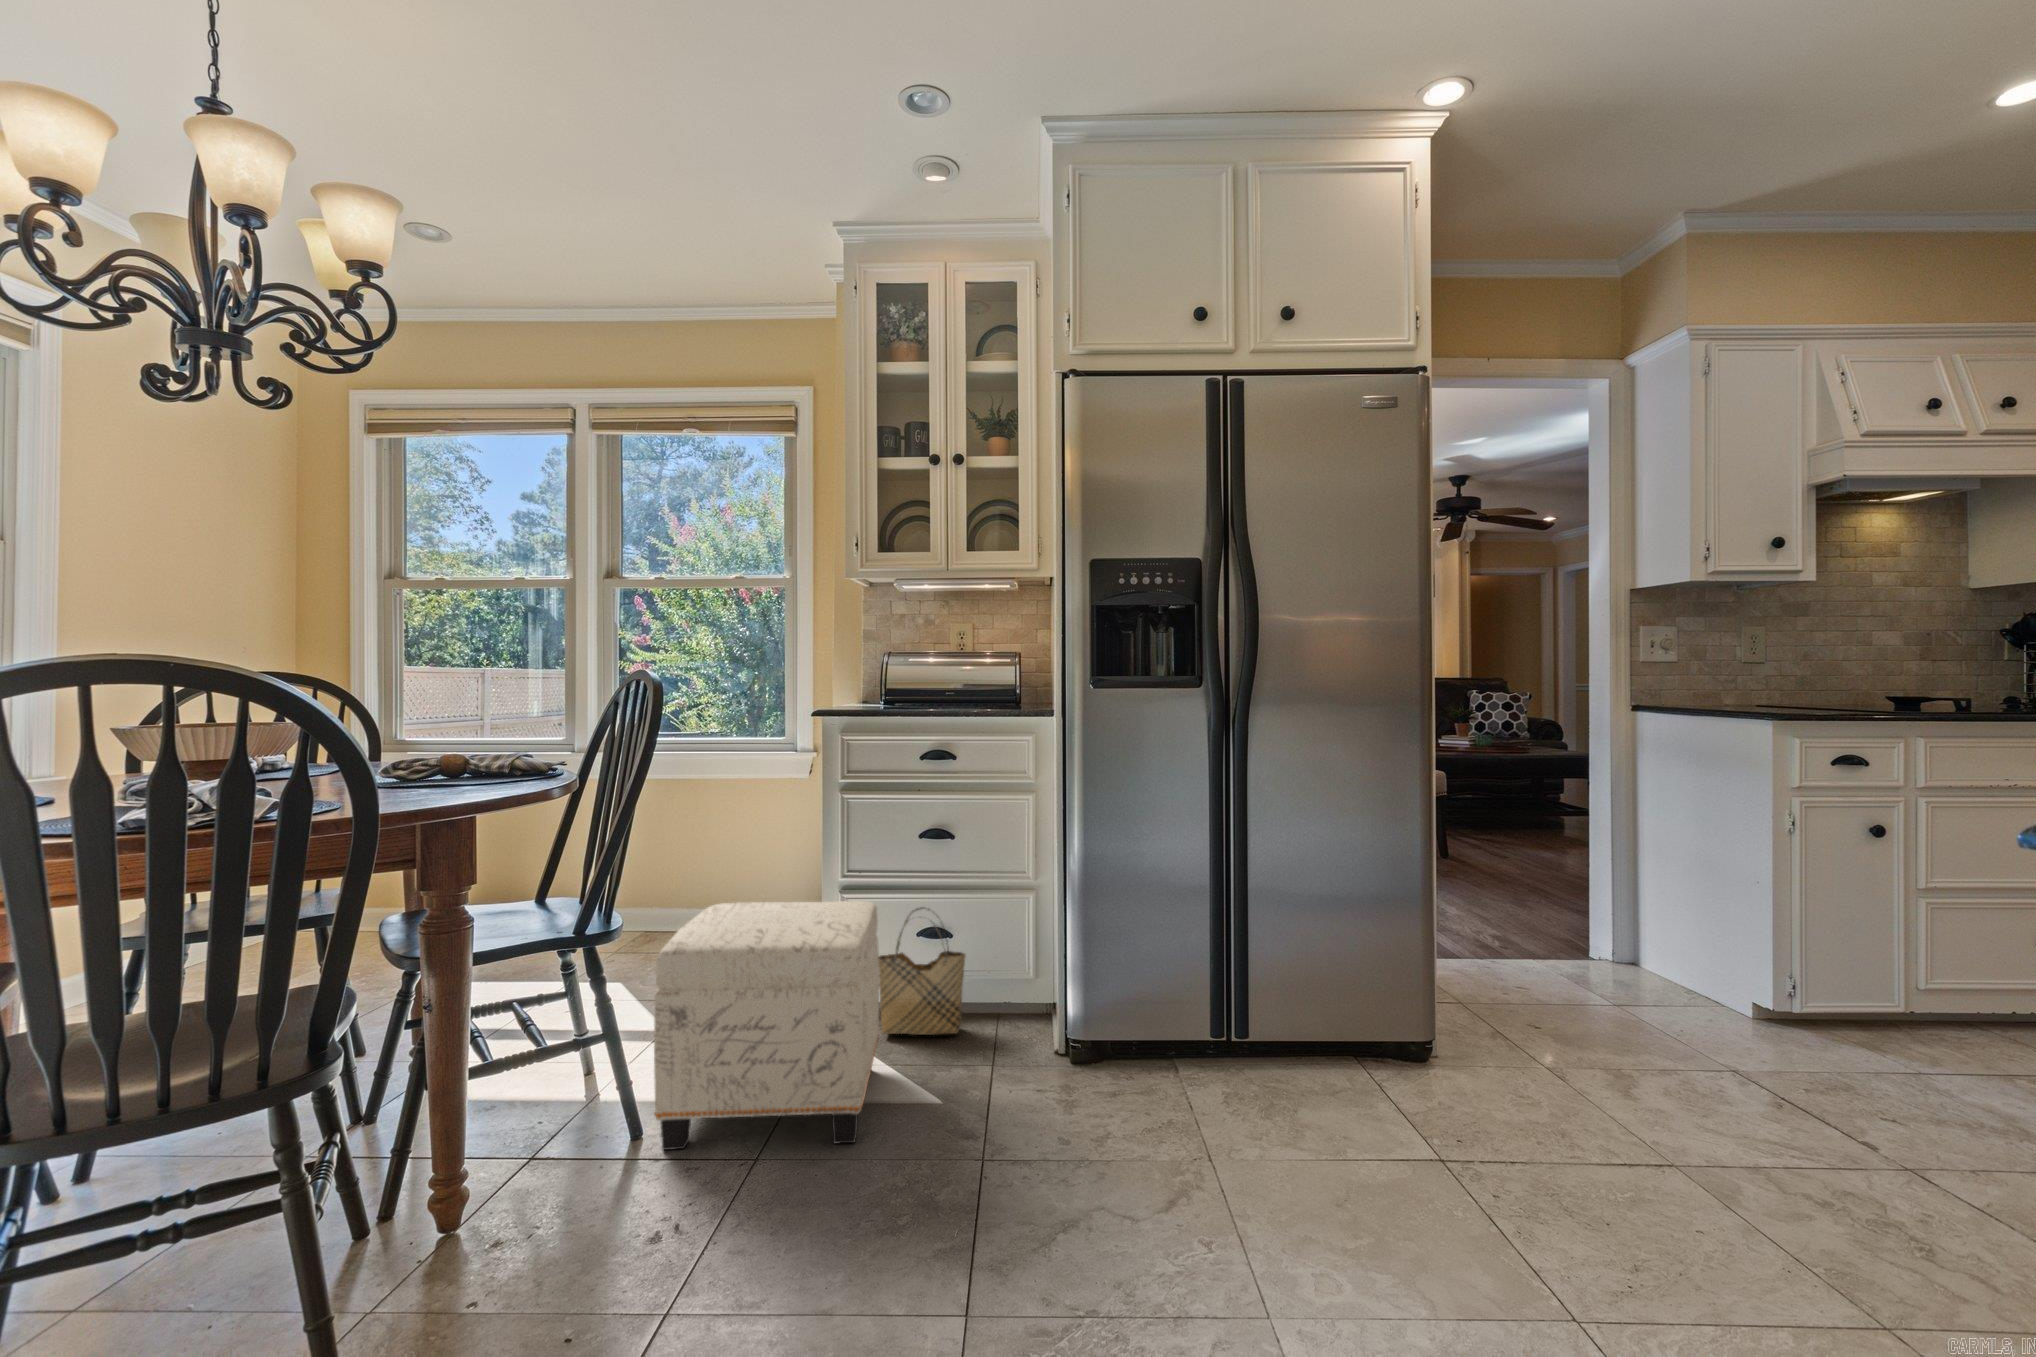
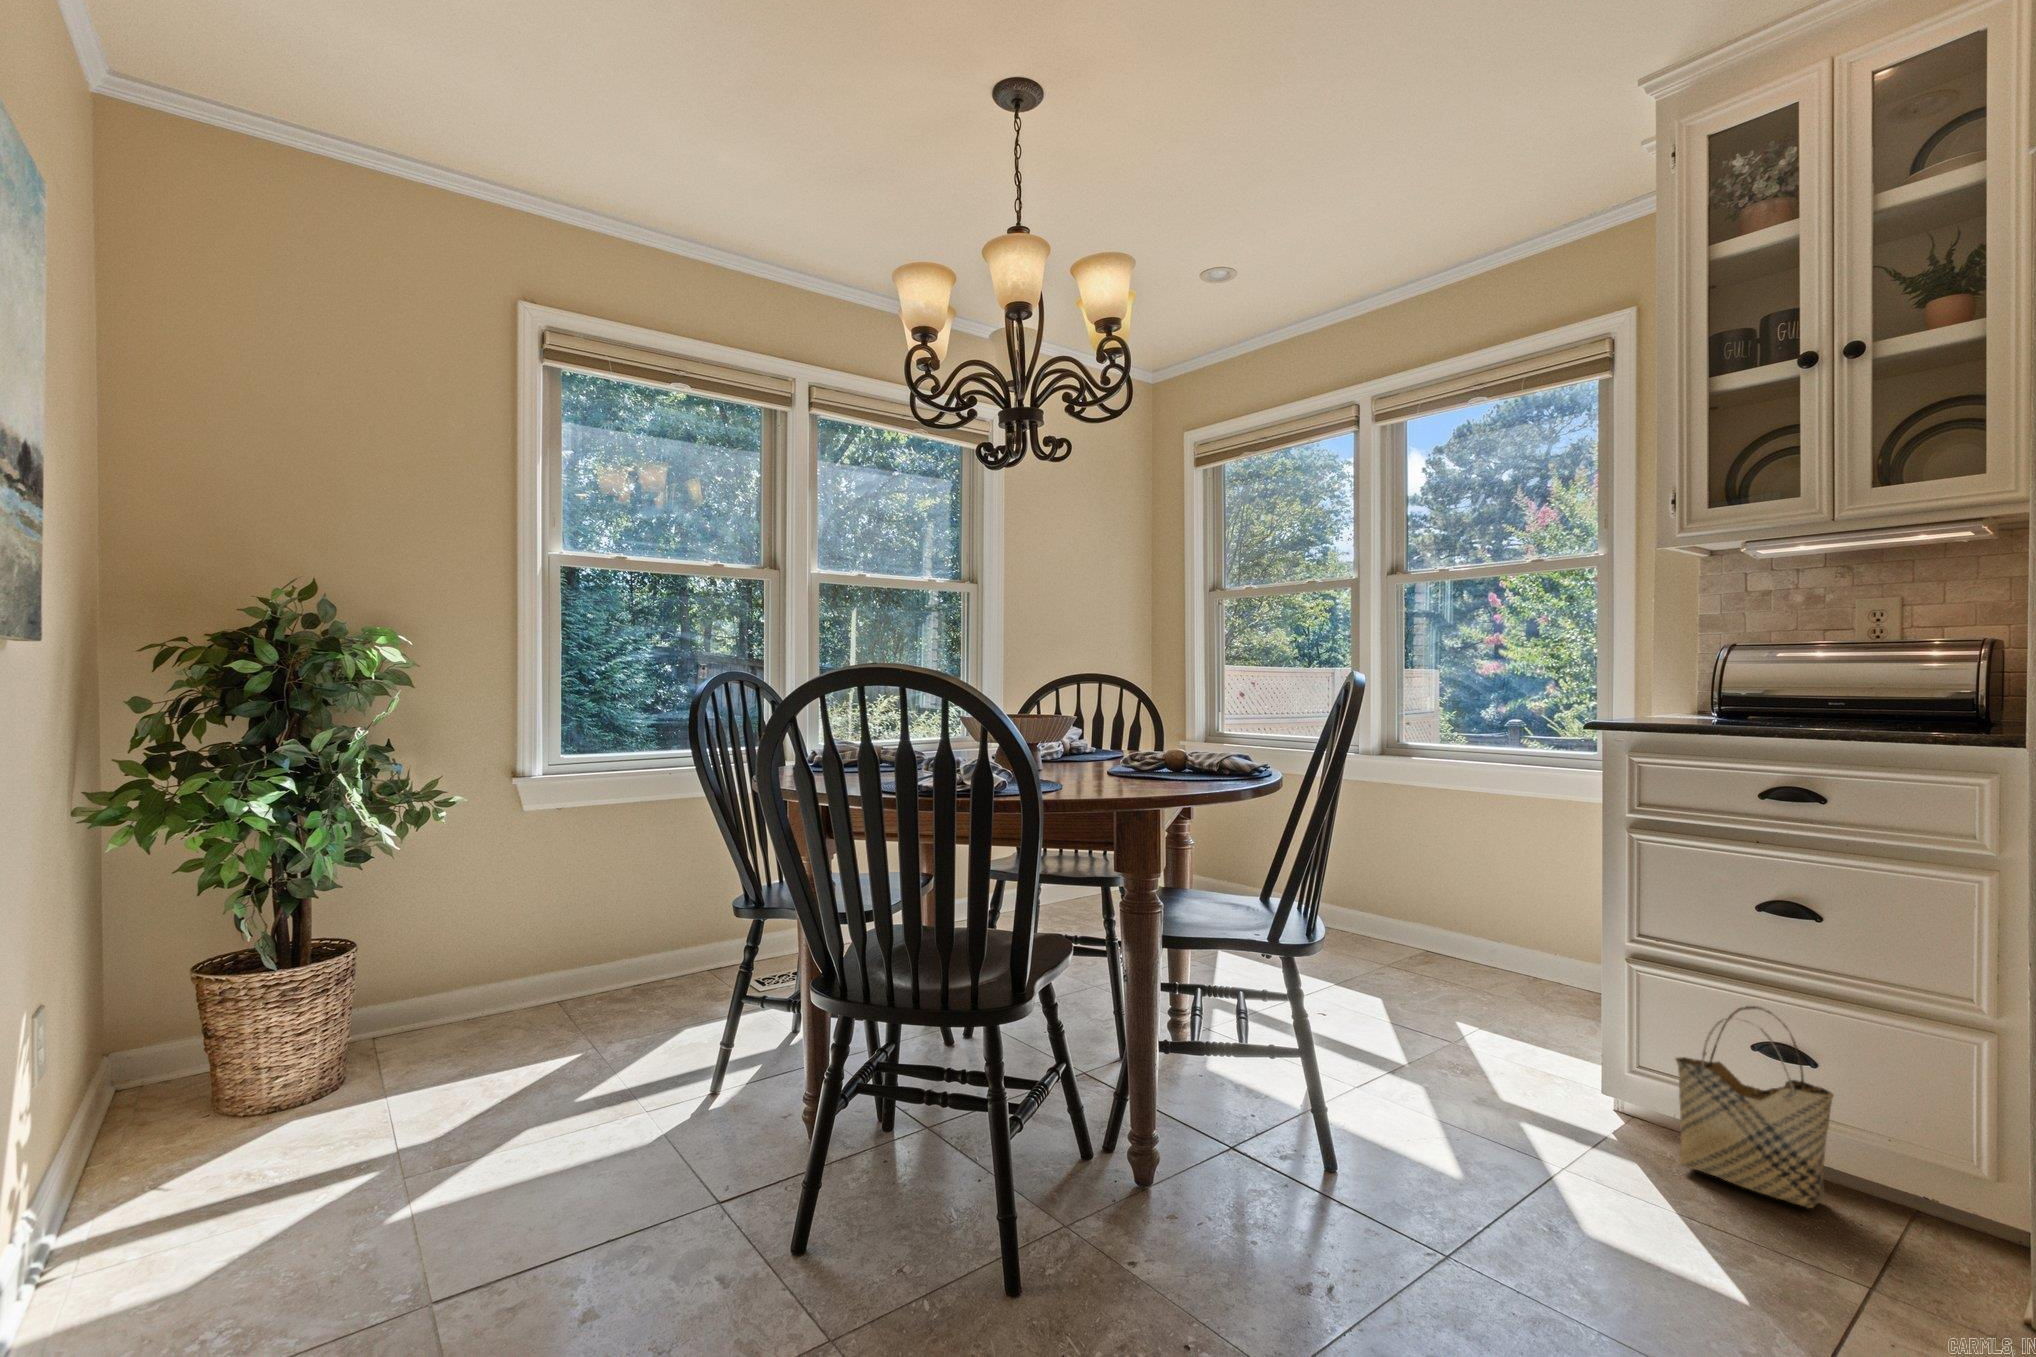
ottoman: present [654,901,879,1150] -> none [1337,940,1659,1296]

